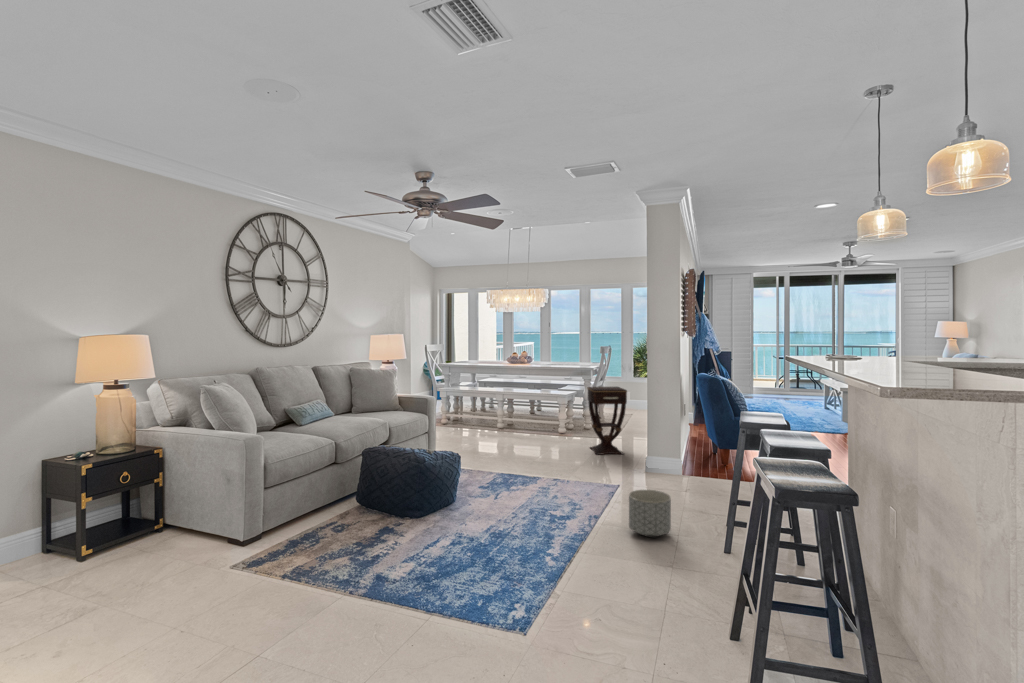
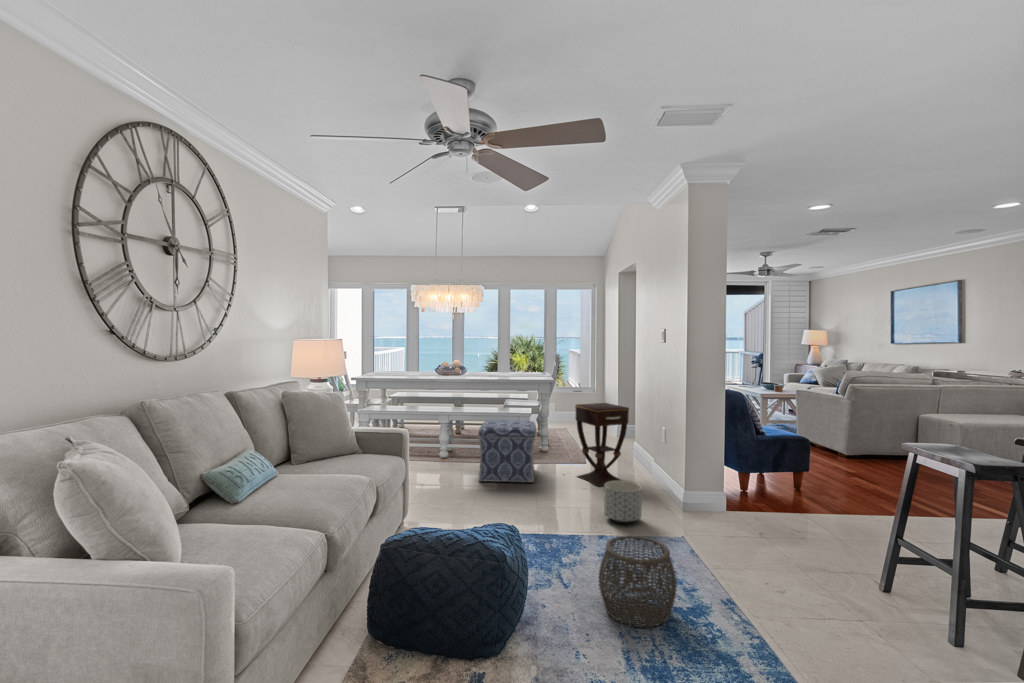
ottoman: none [506,398,562,449] -> present [478,420,536,483]
woven basket: none [486,465,537,519] -> present [598,535,677,628]
planter: present [629,490,671,537] -> present [604,481,642,523]

